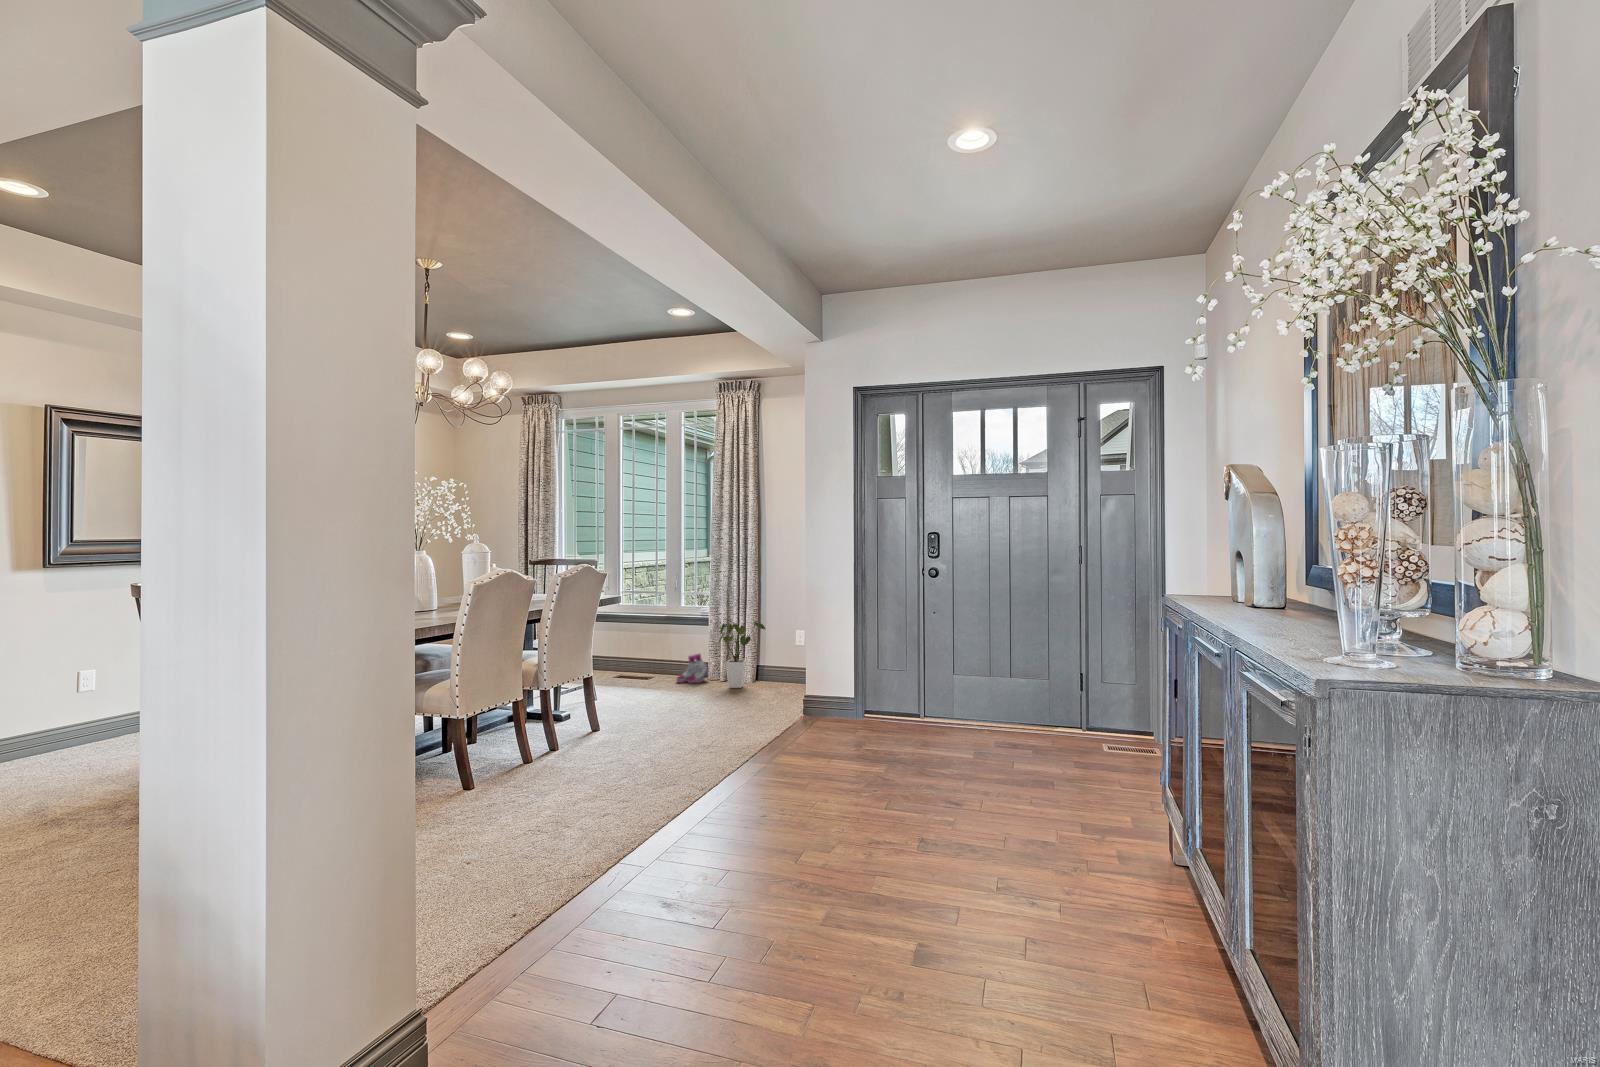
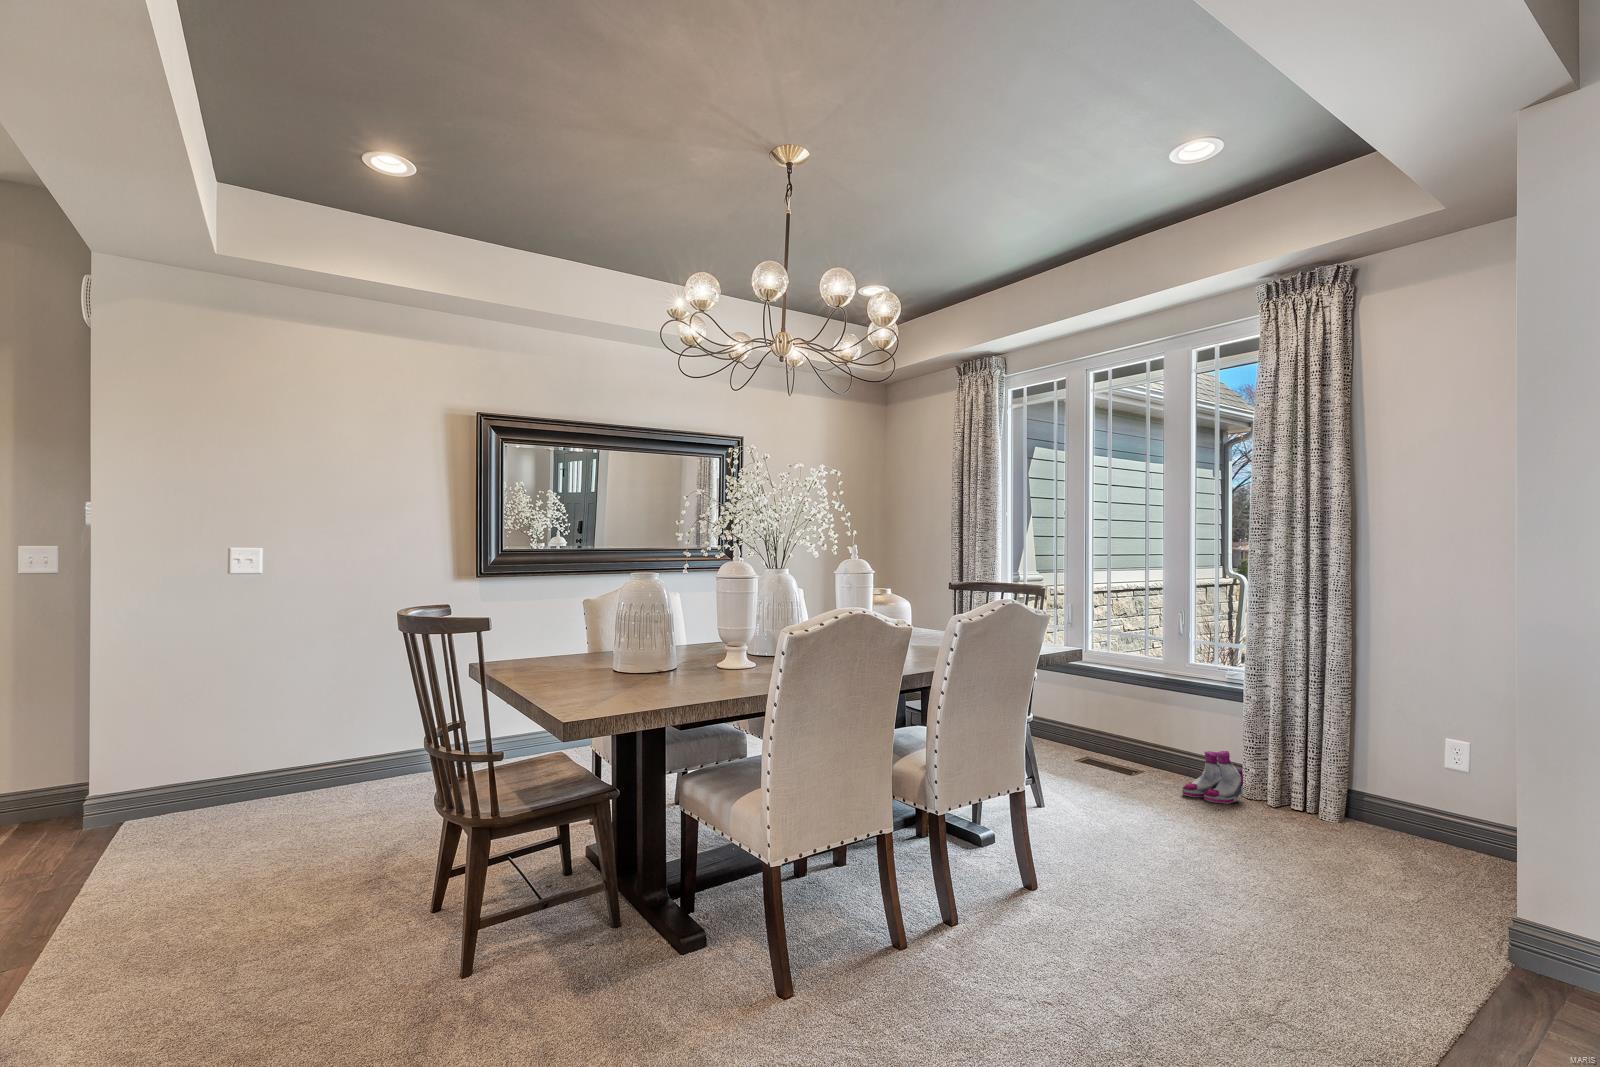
house plant: present [719,621,766,688] -> none [1267,709,1373,837]

